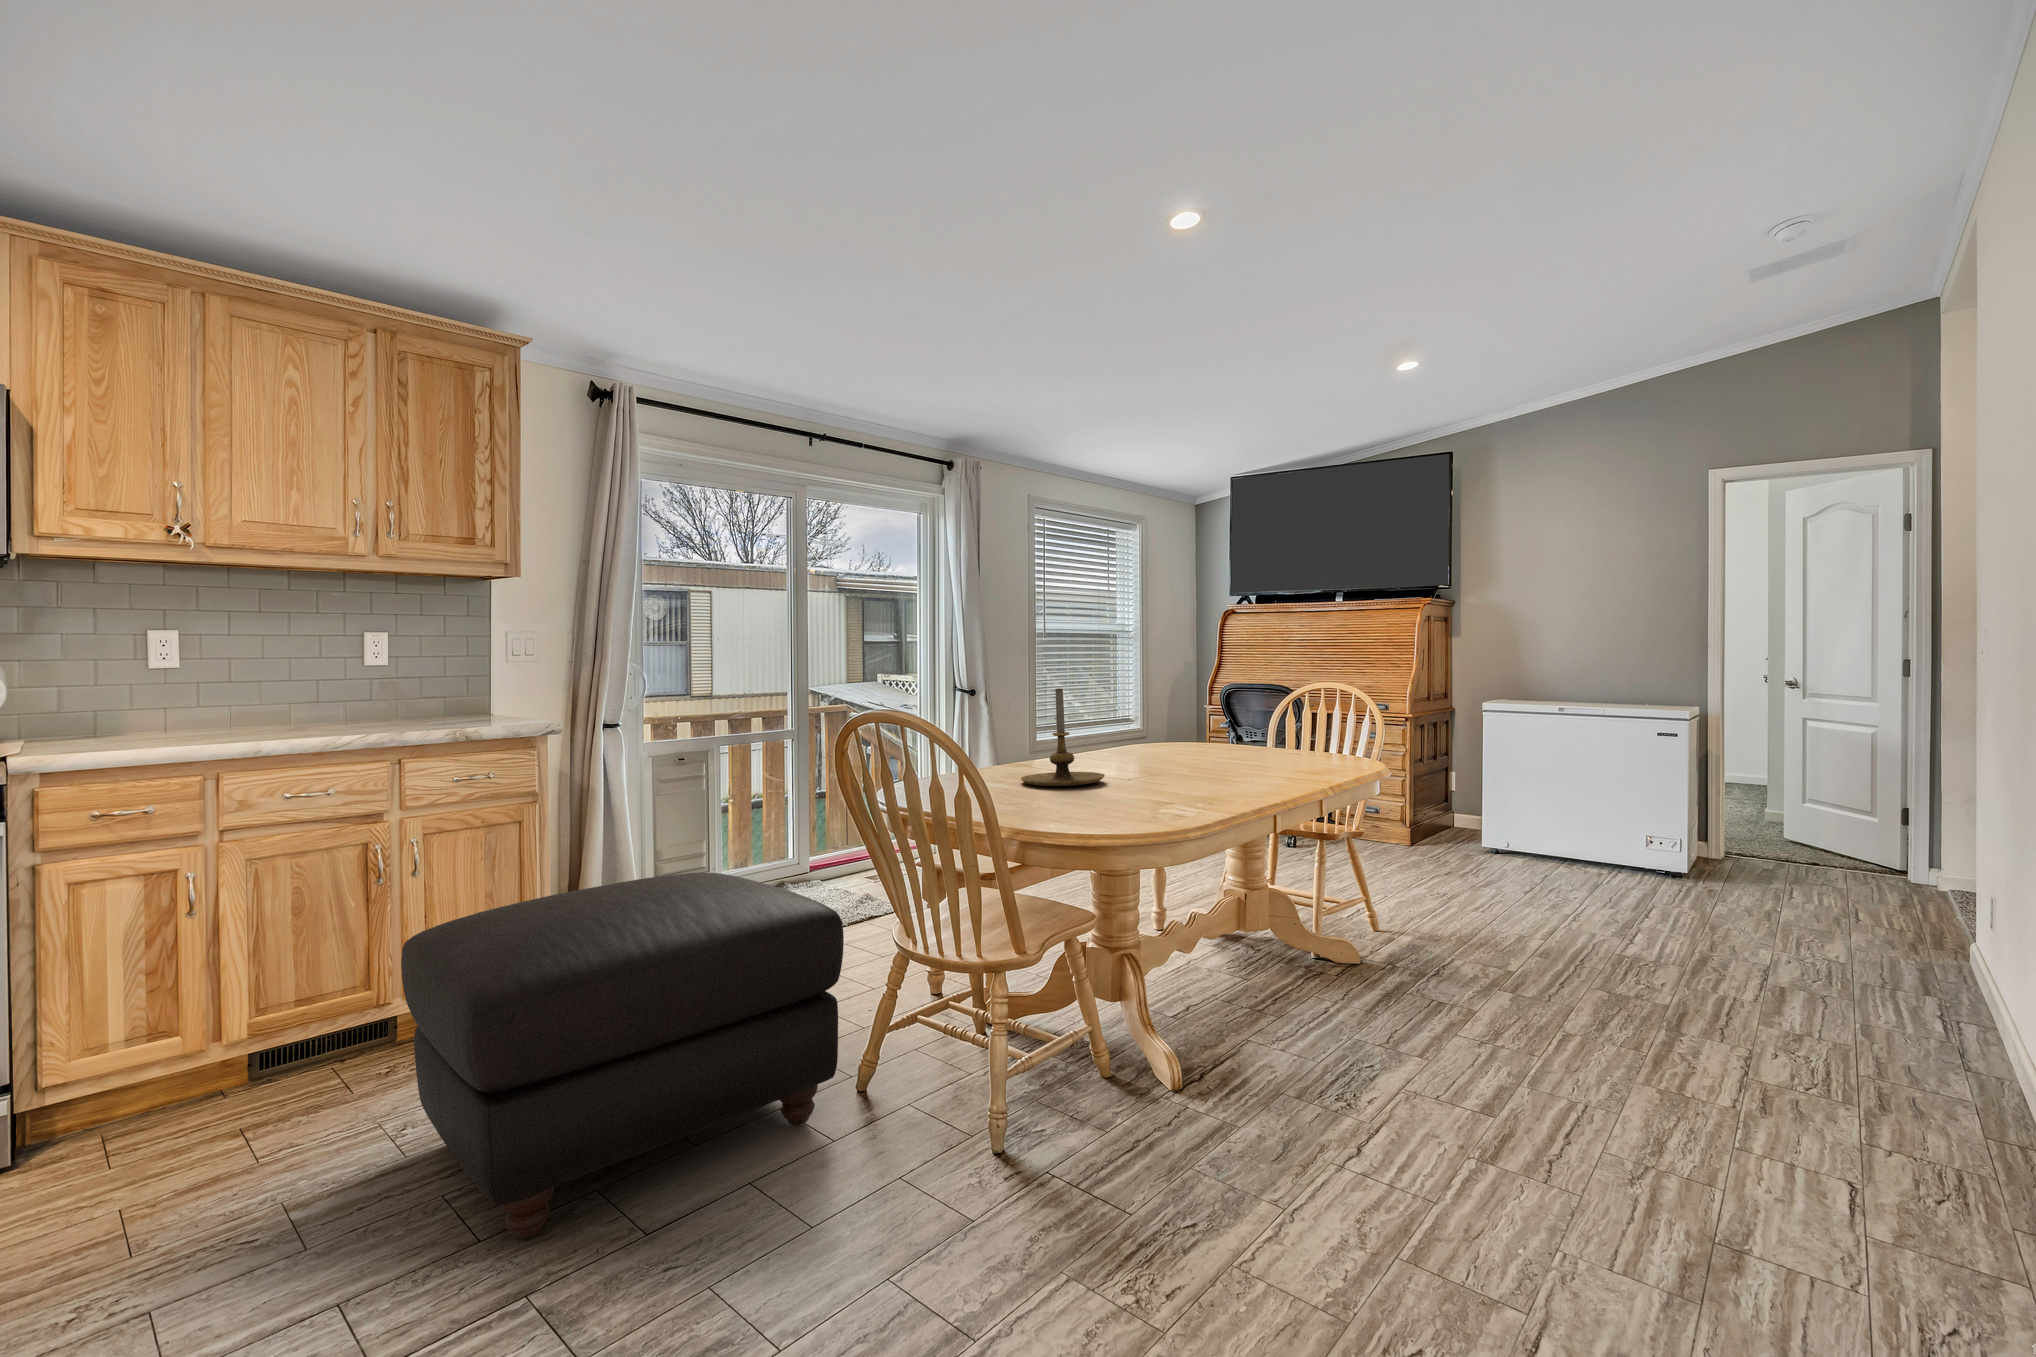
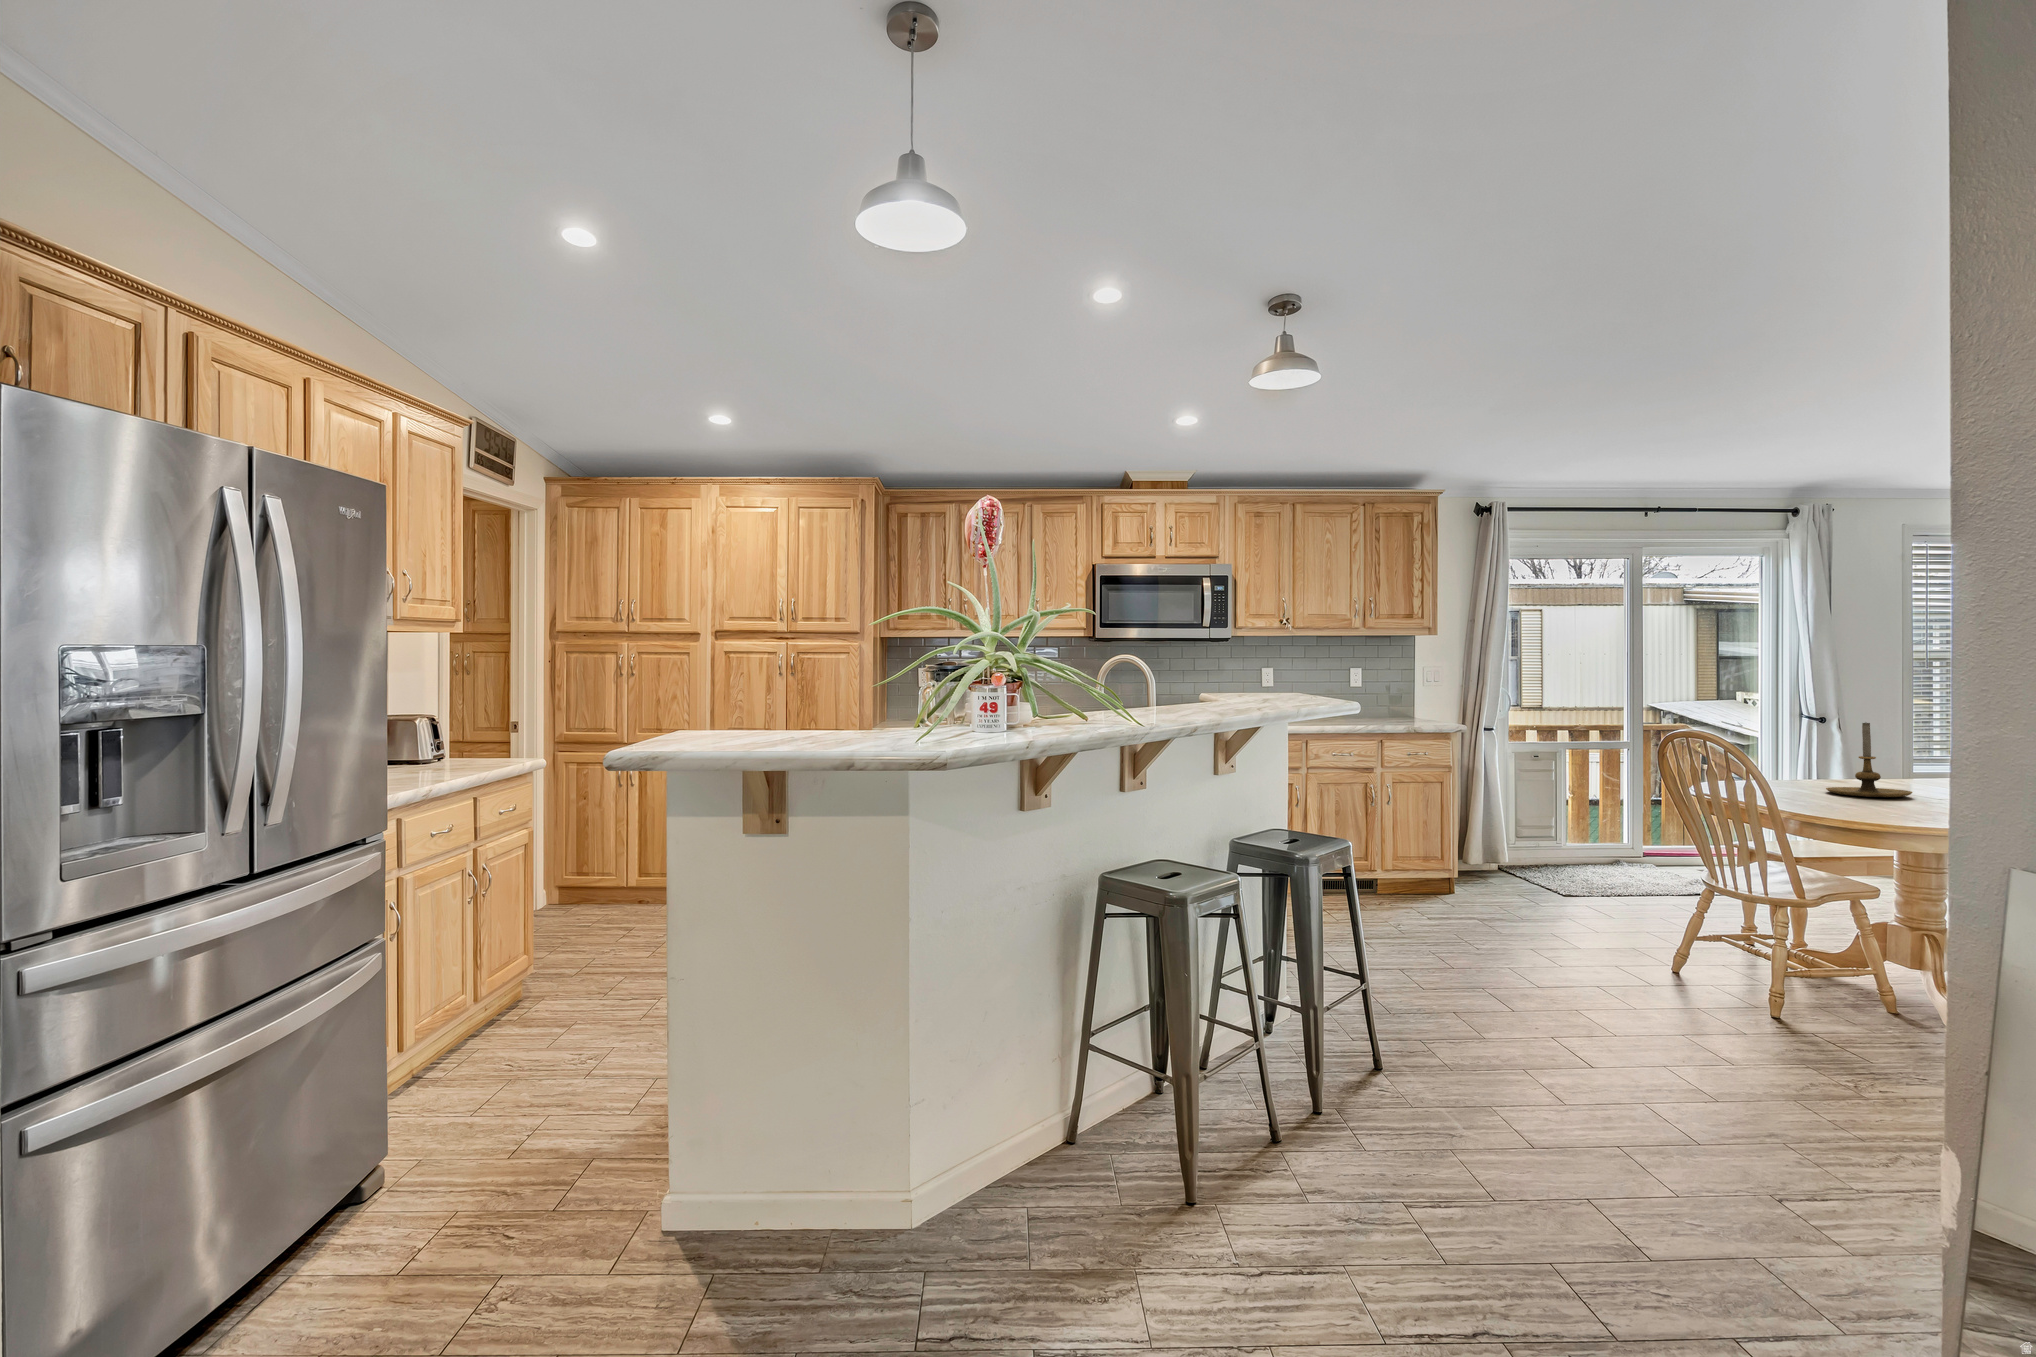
ottoman: present [401,872,844,1239] -> none [1403,820,1664,975]

